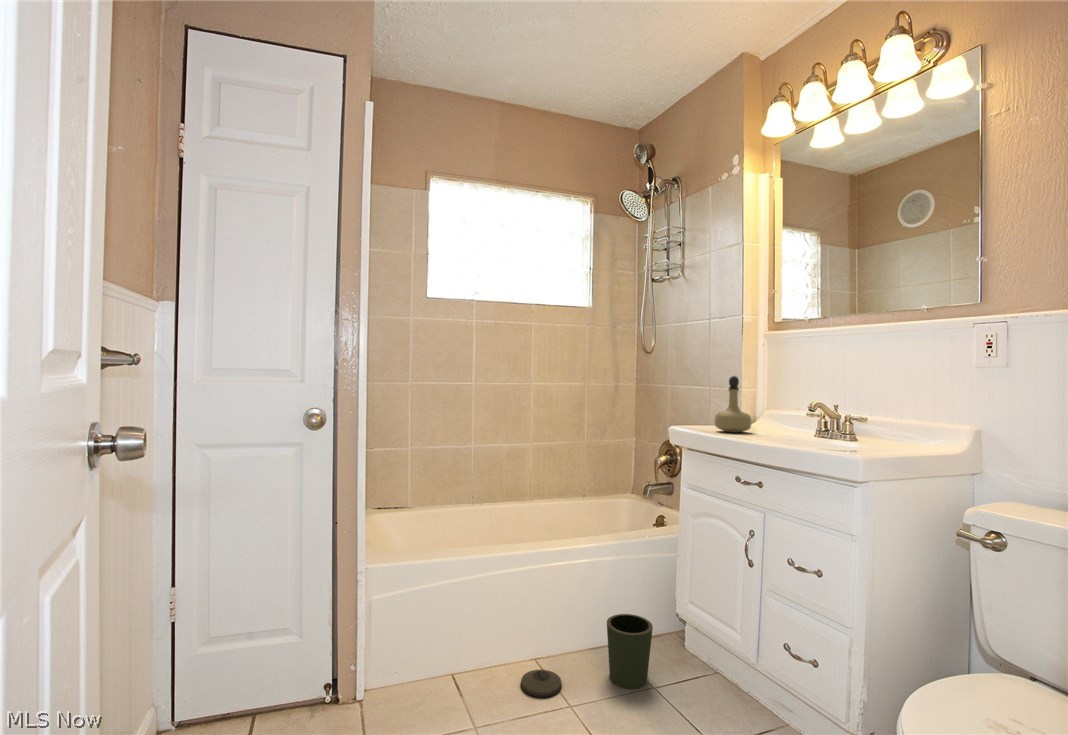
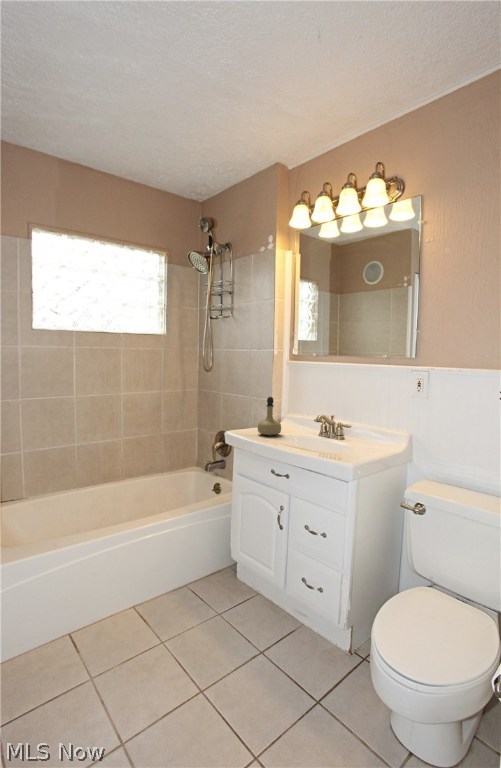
trash can: present [521,614,653,697] -> none [120,567,217,646]

